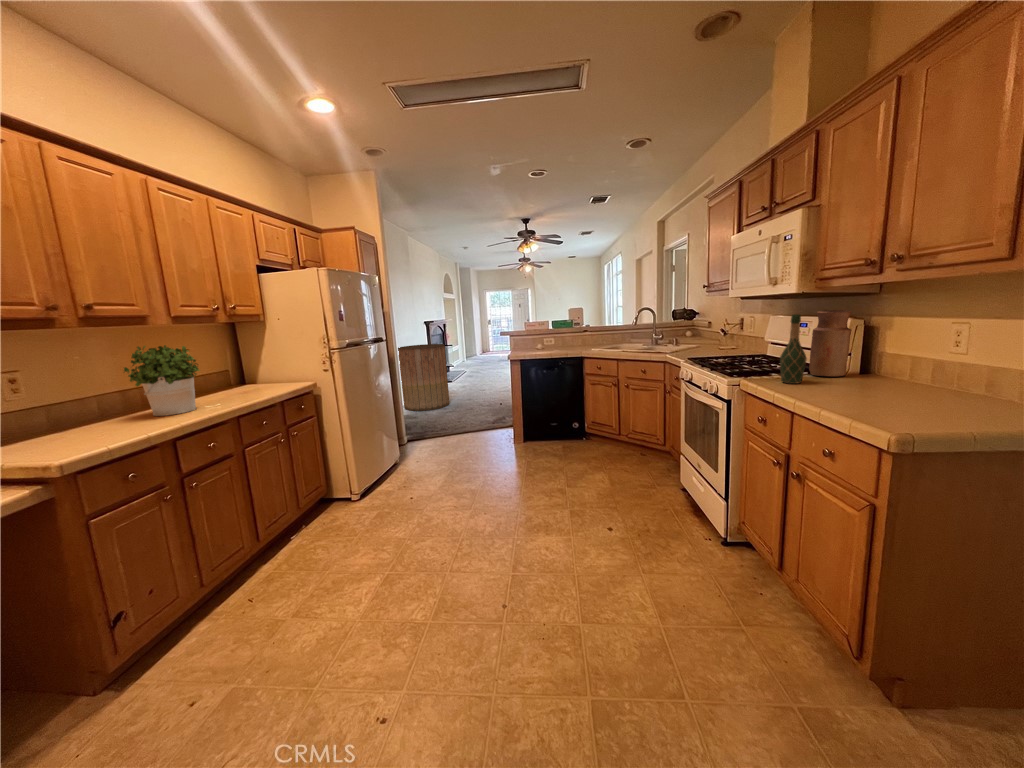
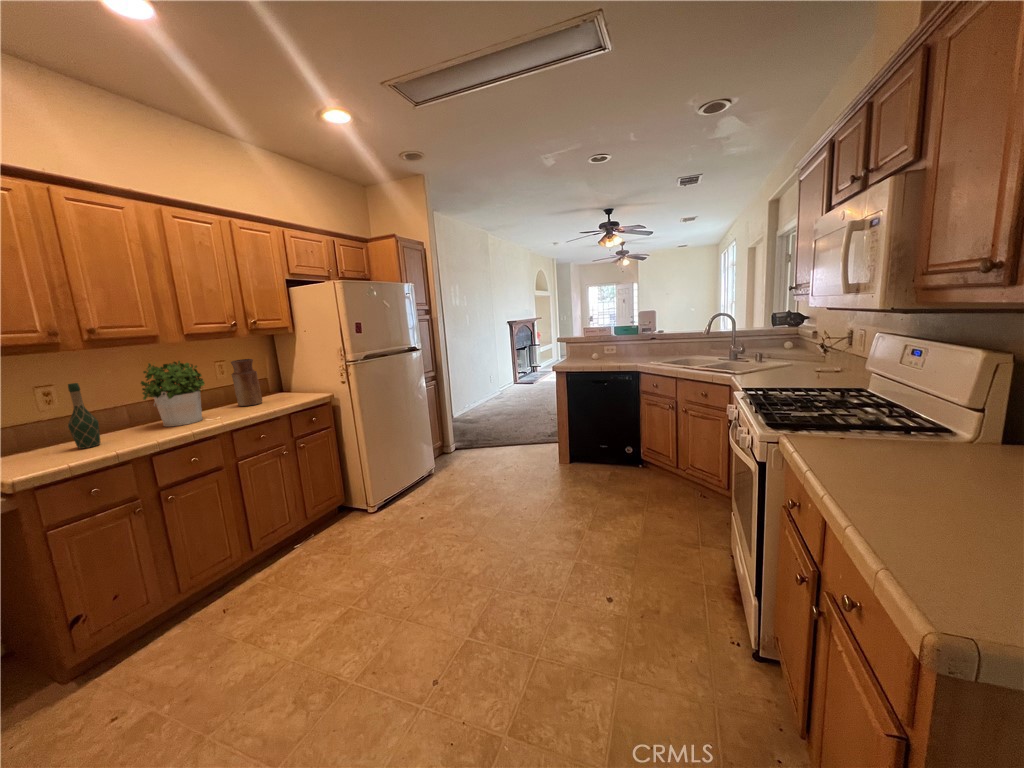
vase: present [809,310,852,377] -> present [231,359,262,406]
wine bottle: present [780,314,807,384] -> present [68,383,100,449]
trash can: present [398,344,450,411] -> none [465,347,516,416]

